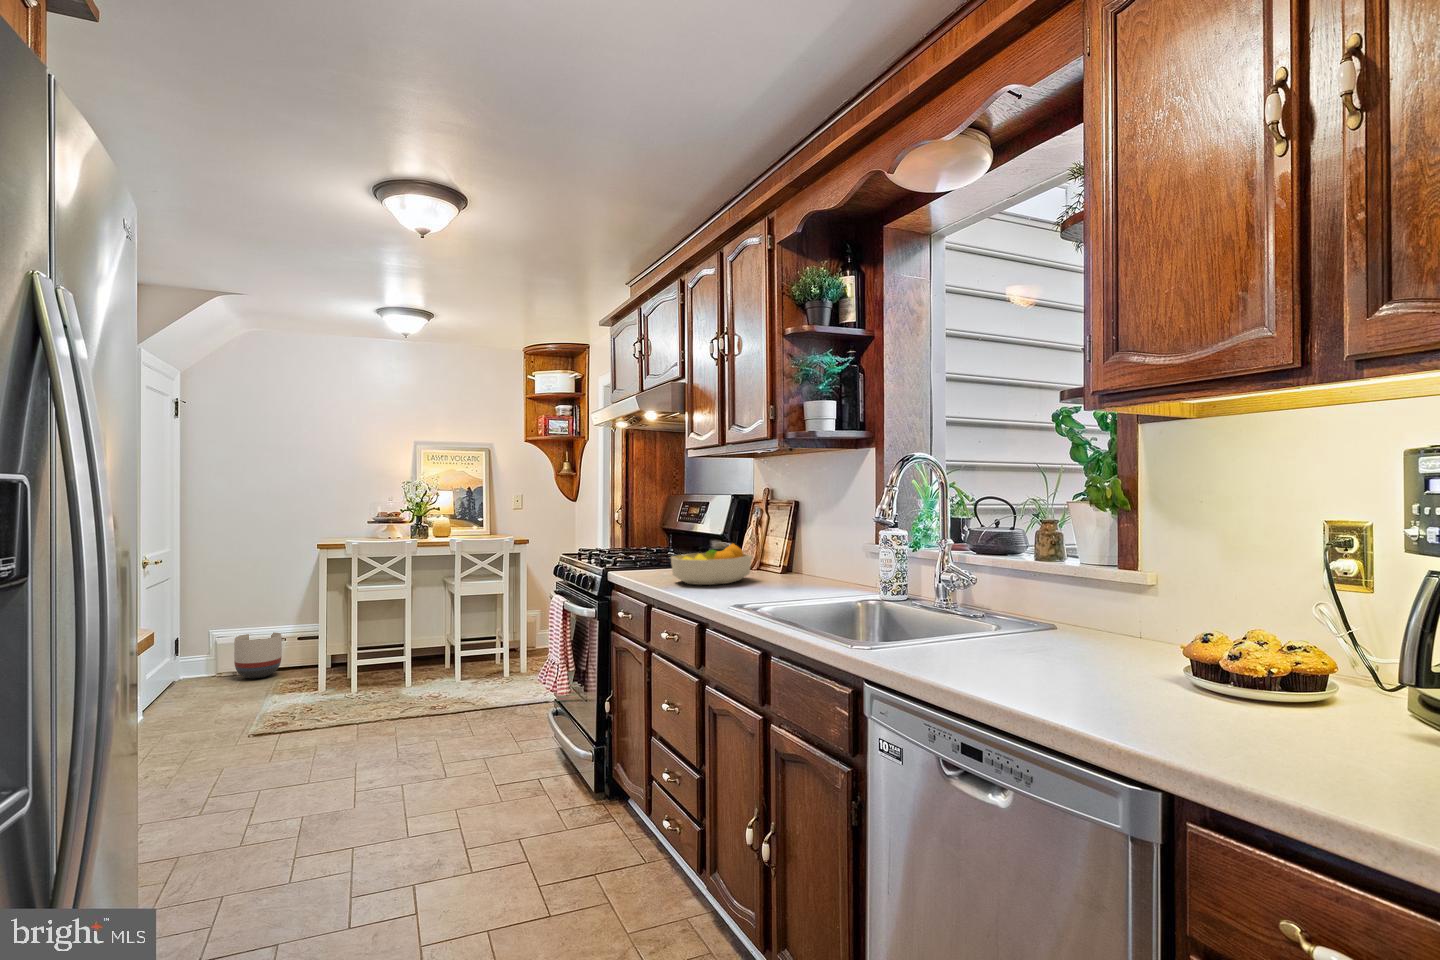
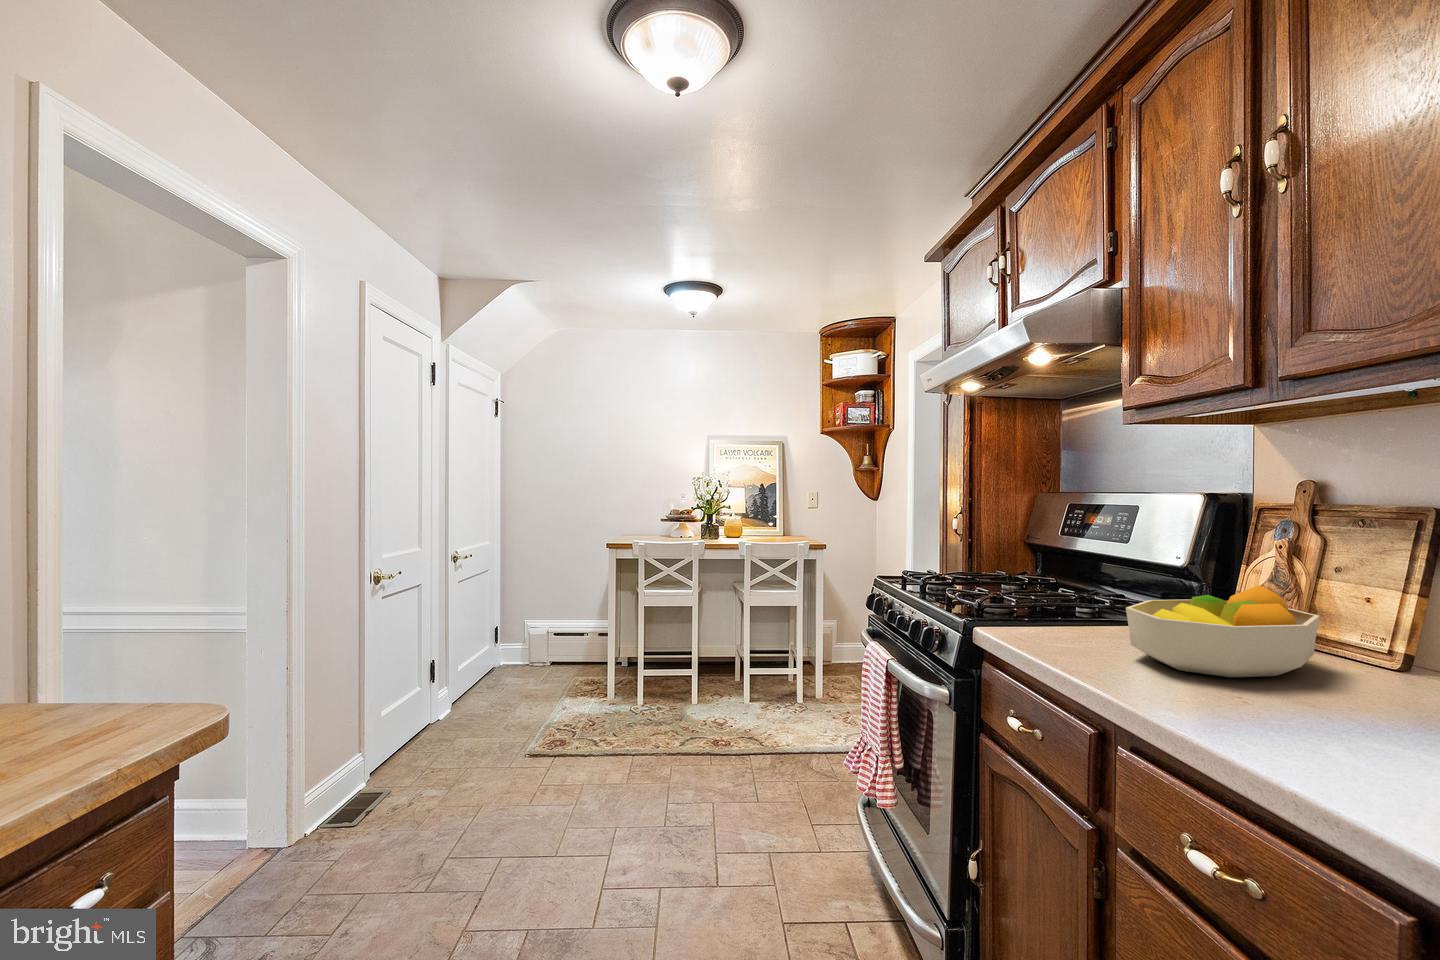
planter: present [234,632,282,678] -> none [538,627,580,674]

